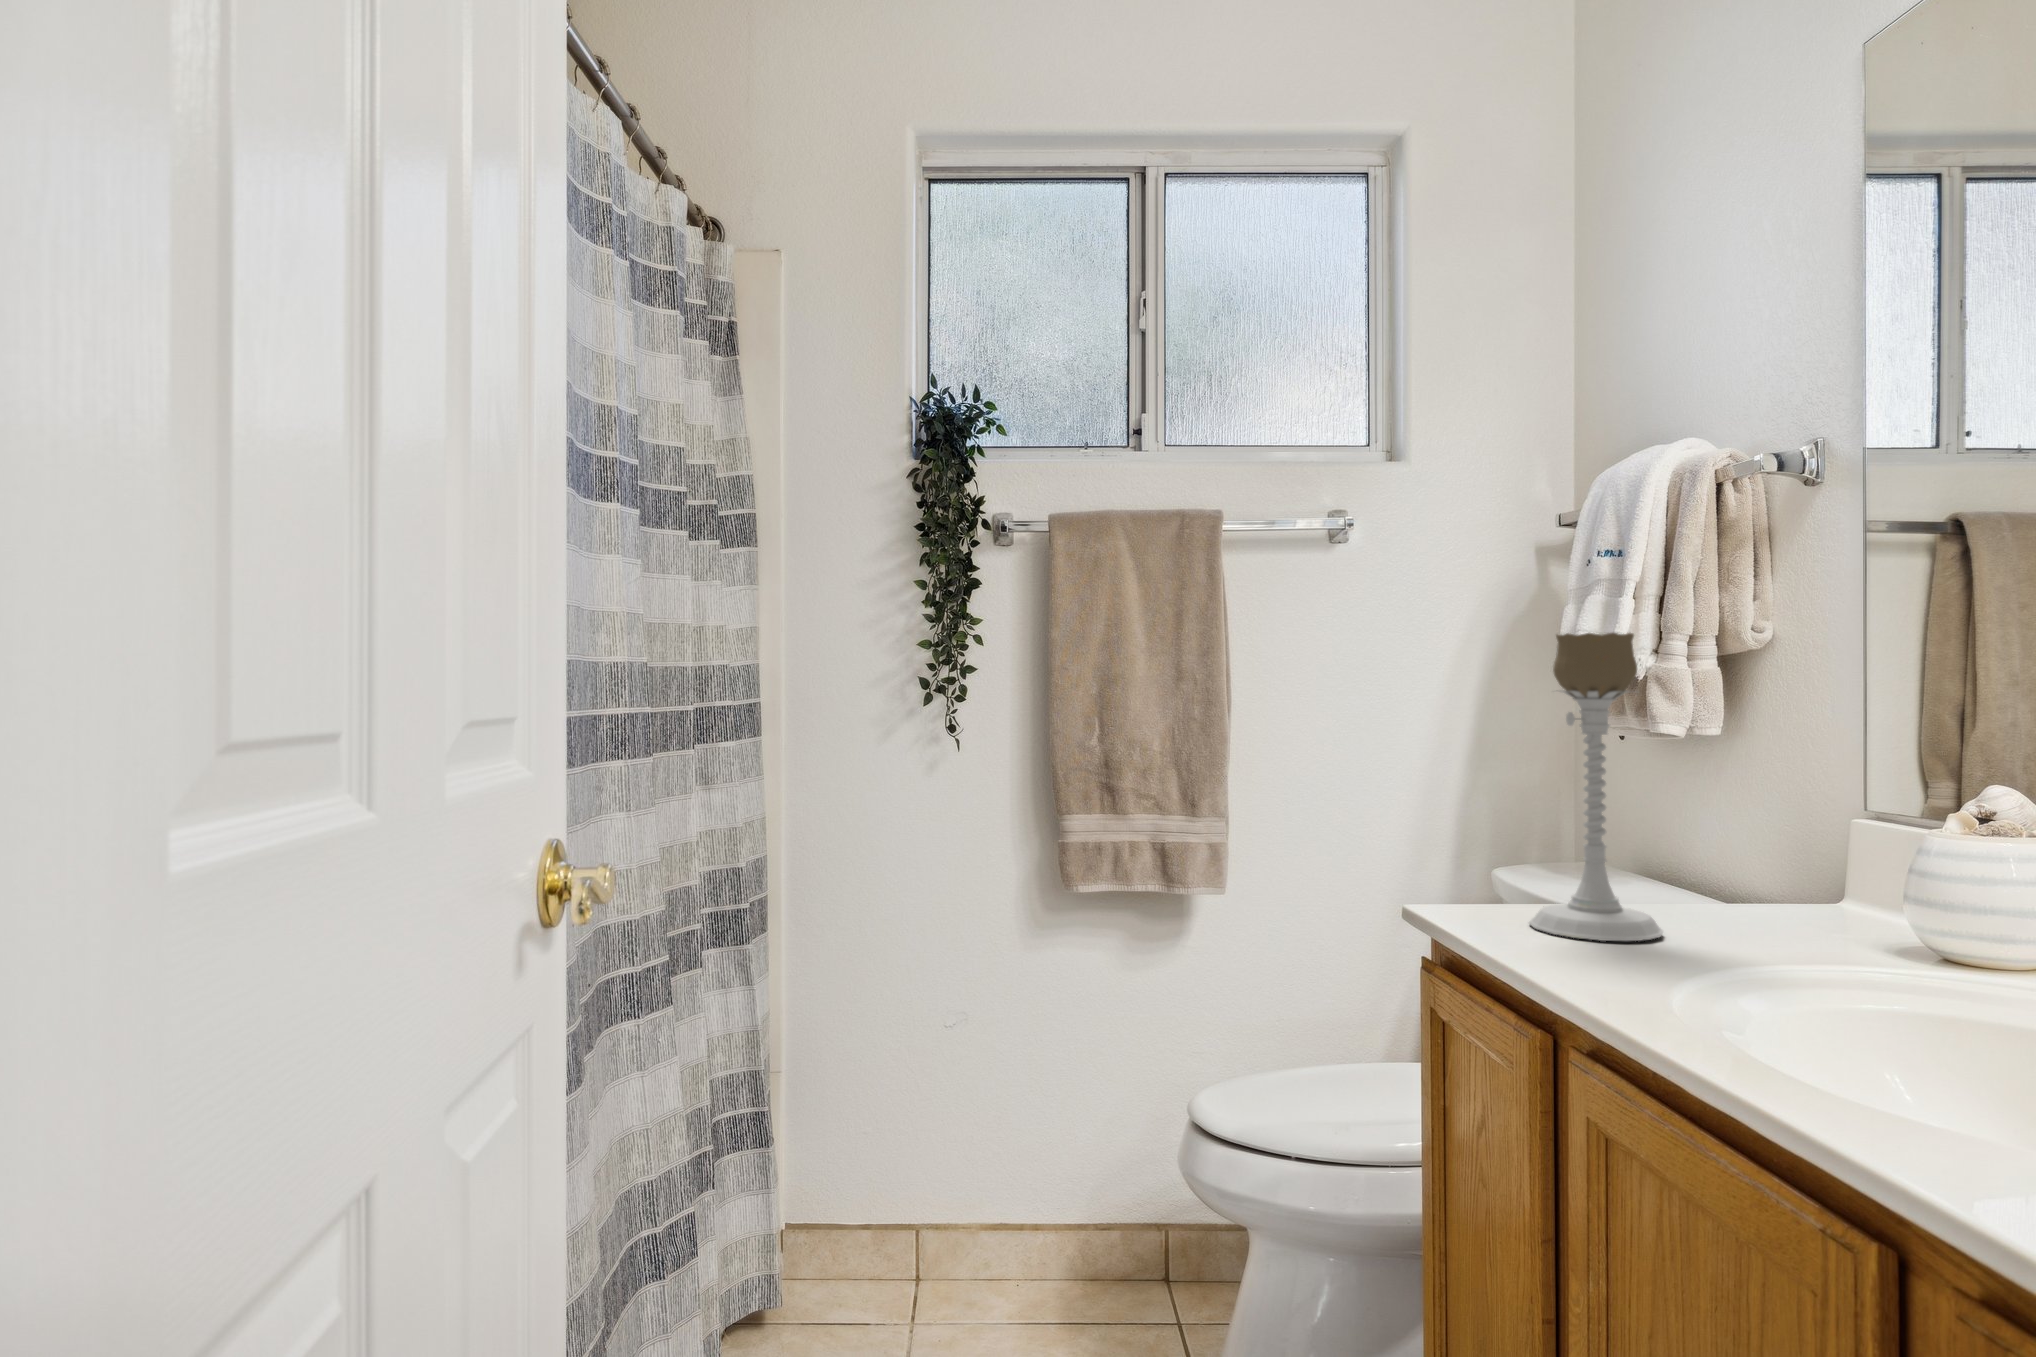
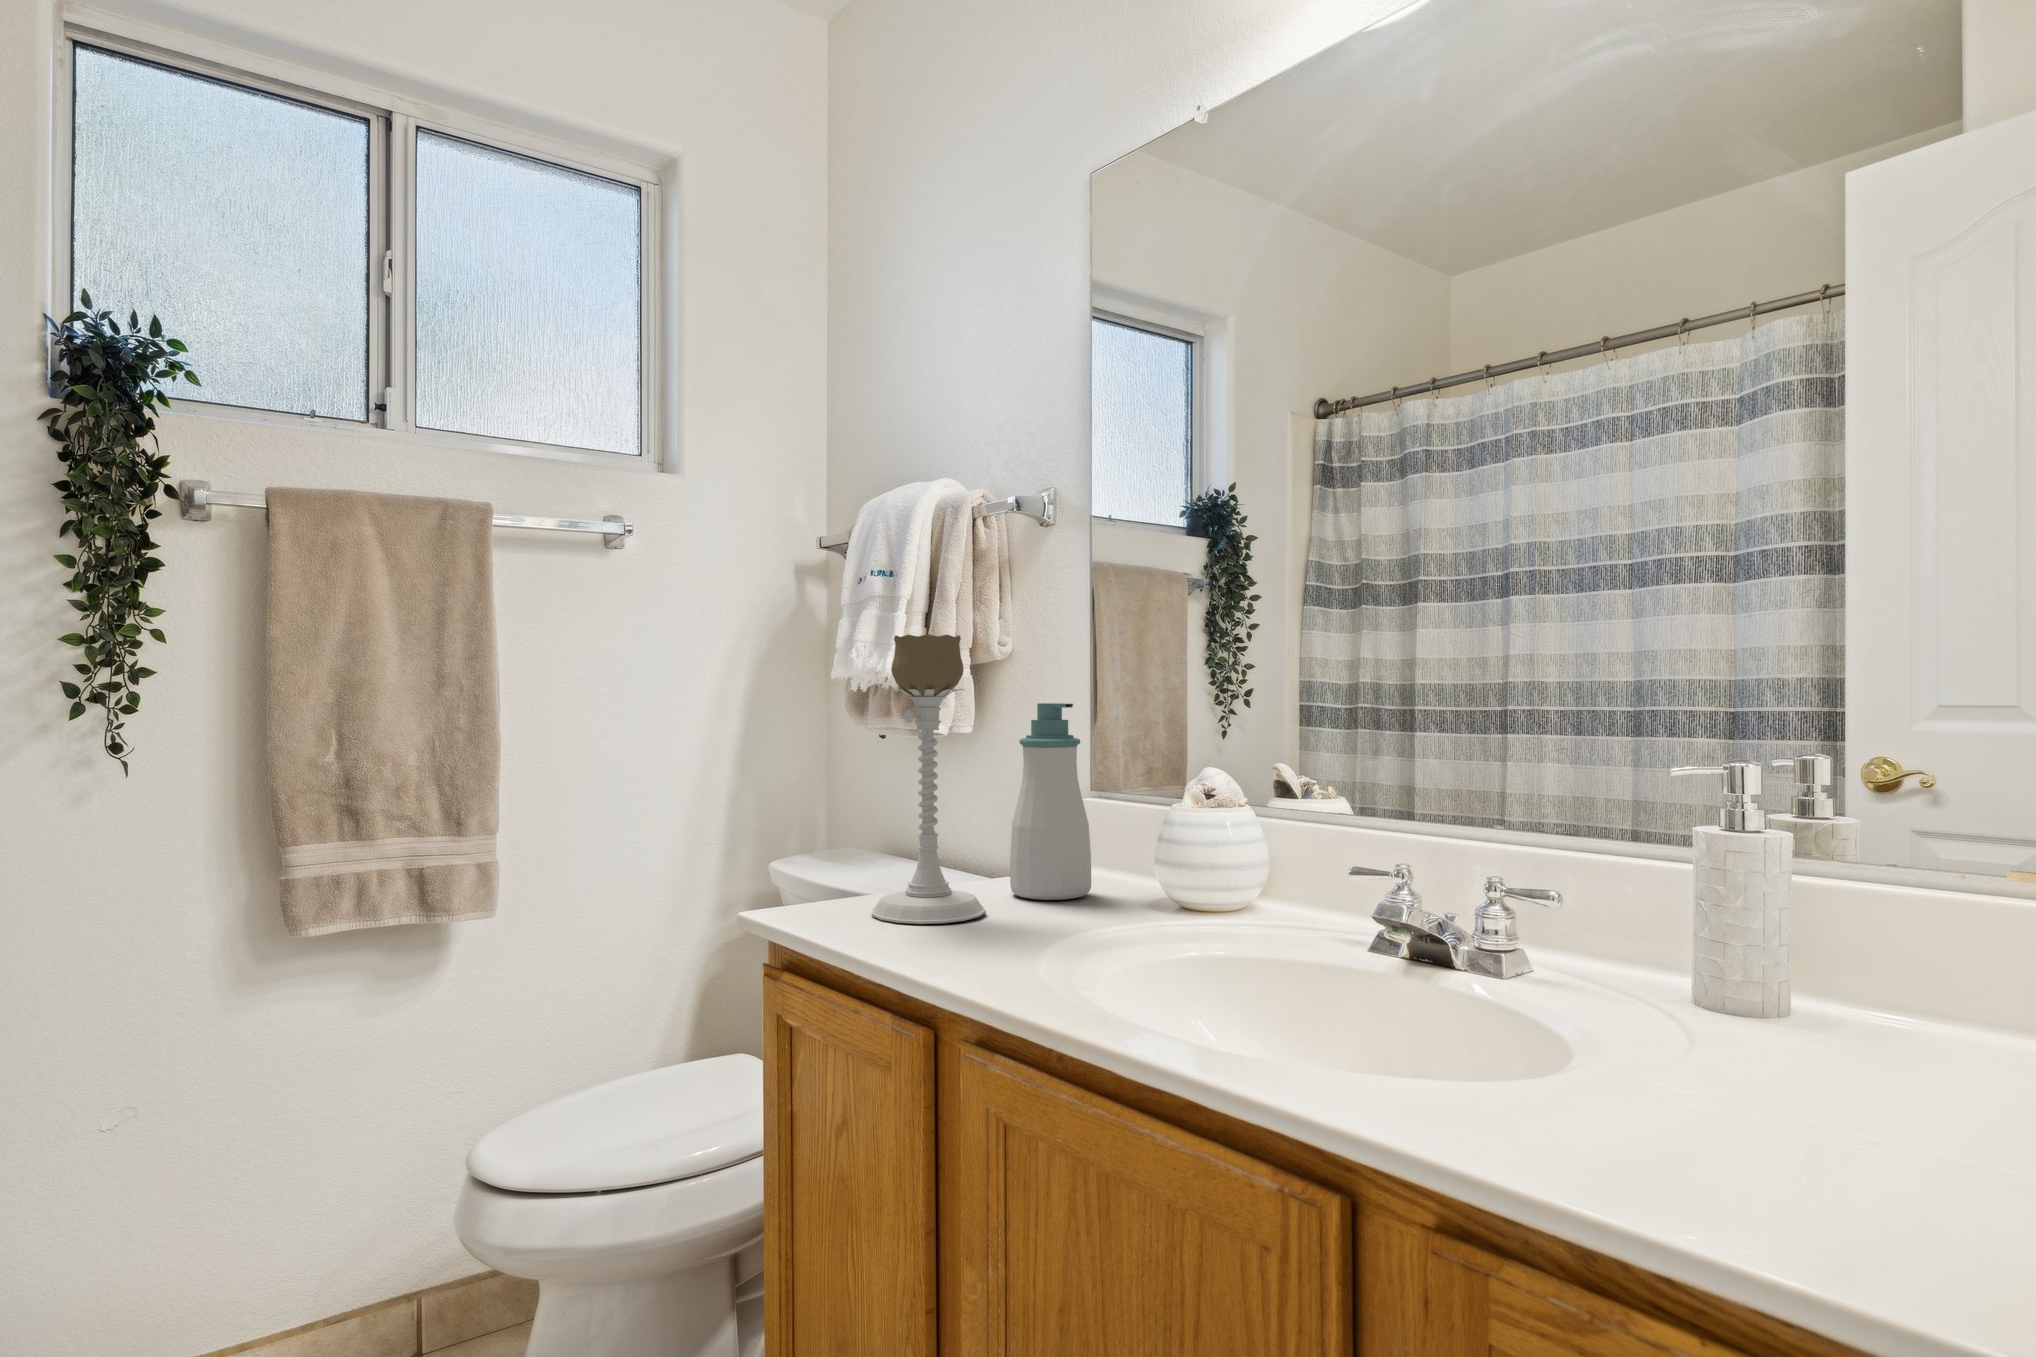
soap bottle: none [1715,707,1825,936] -> present [1010,703,1091,900]

